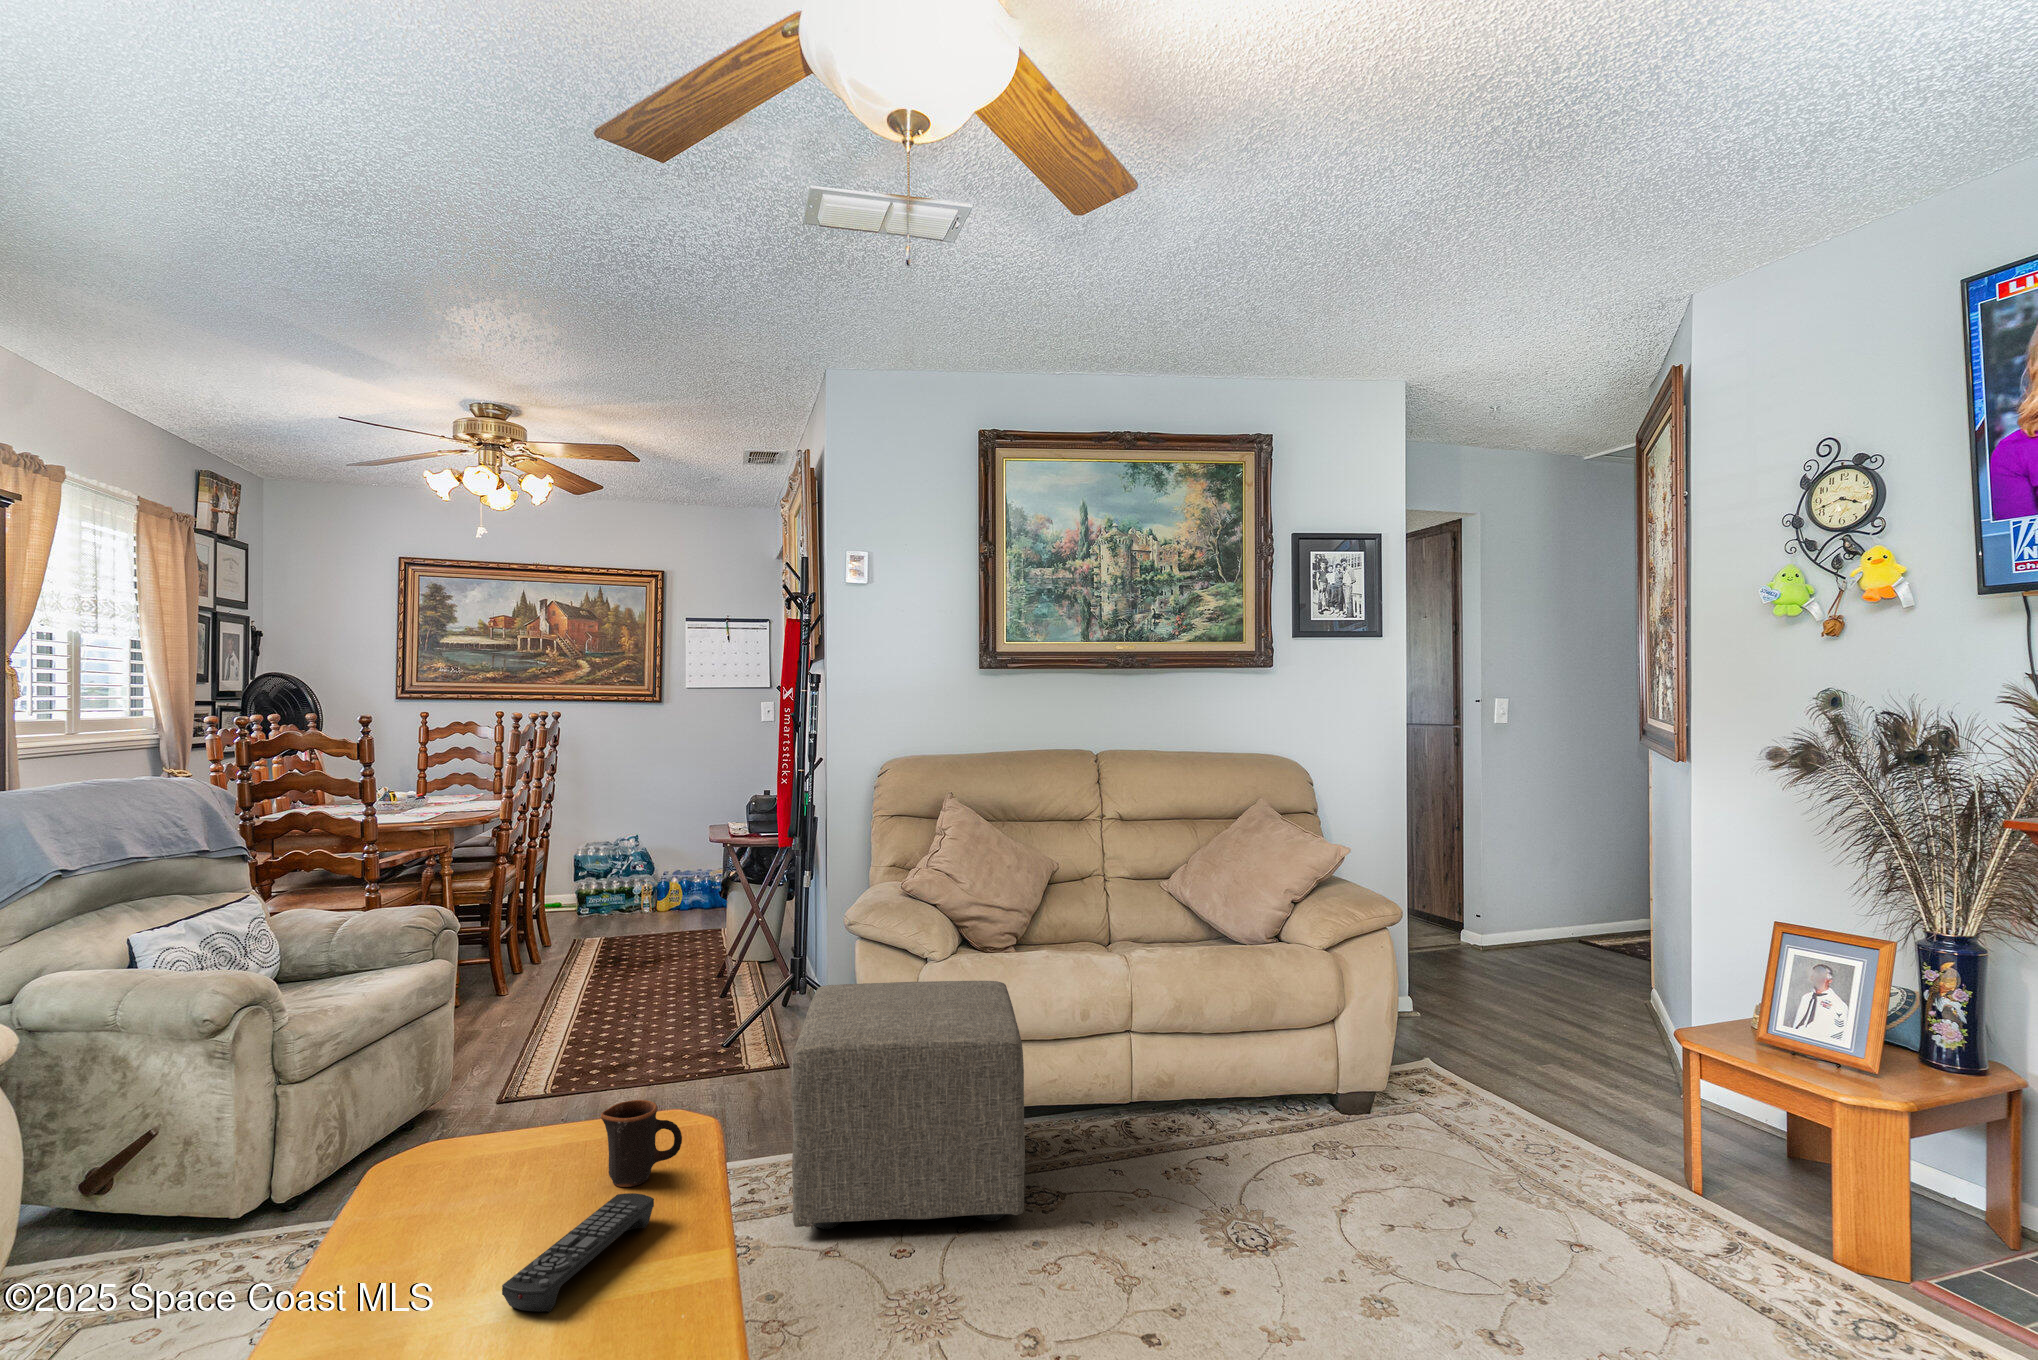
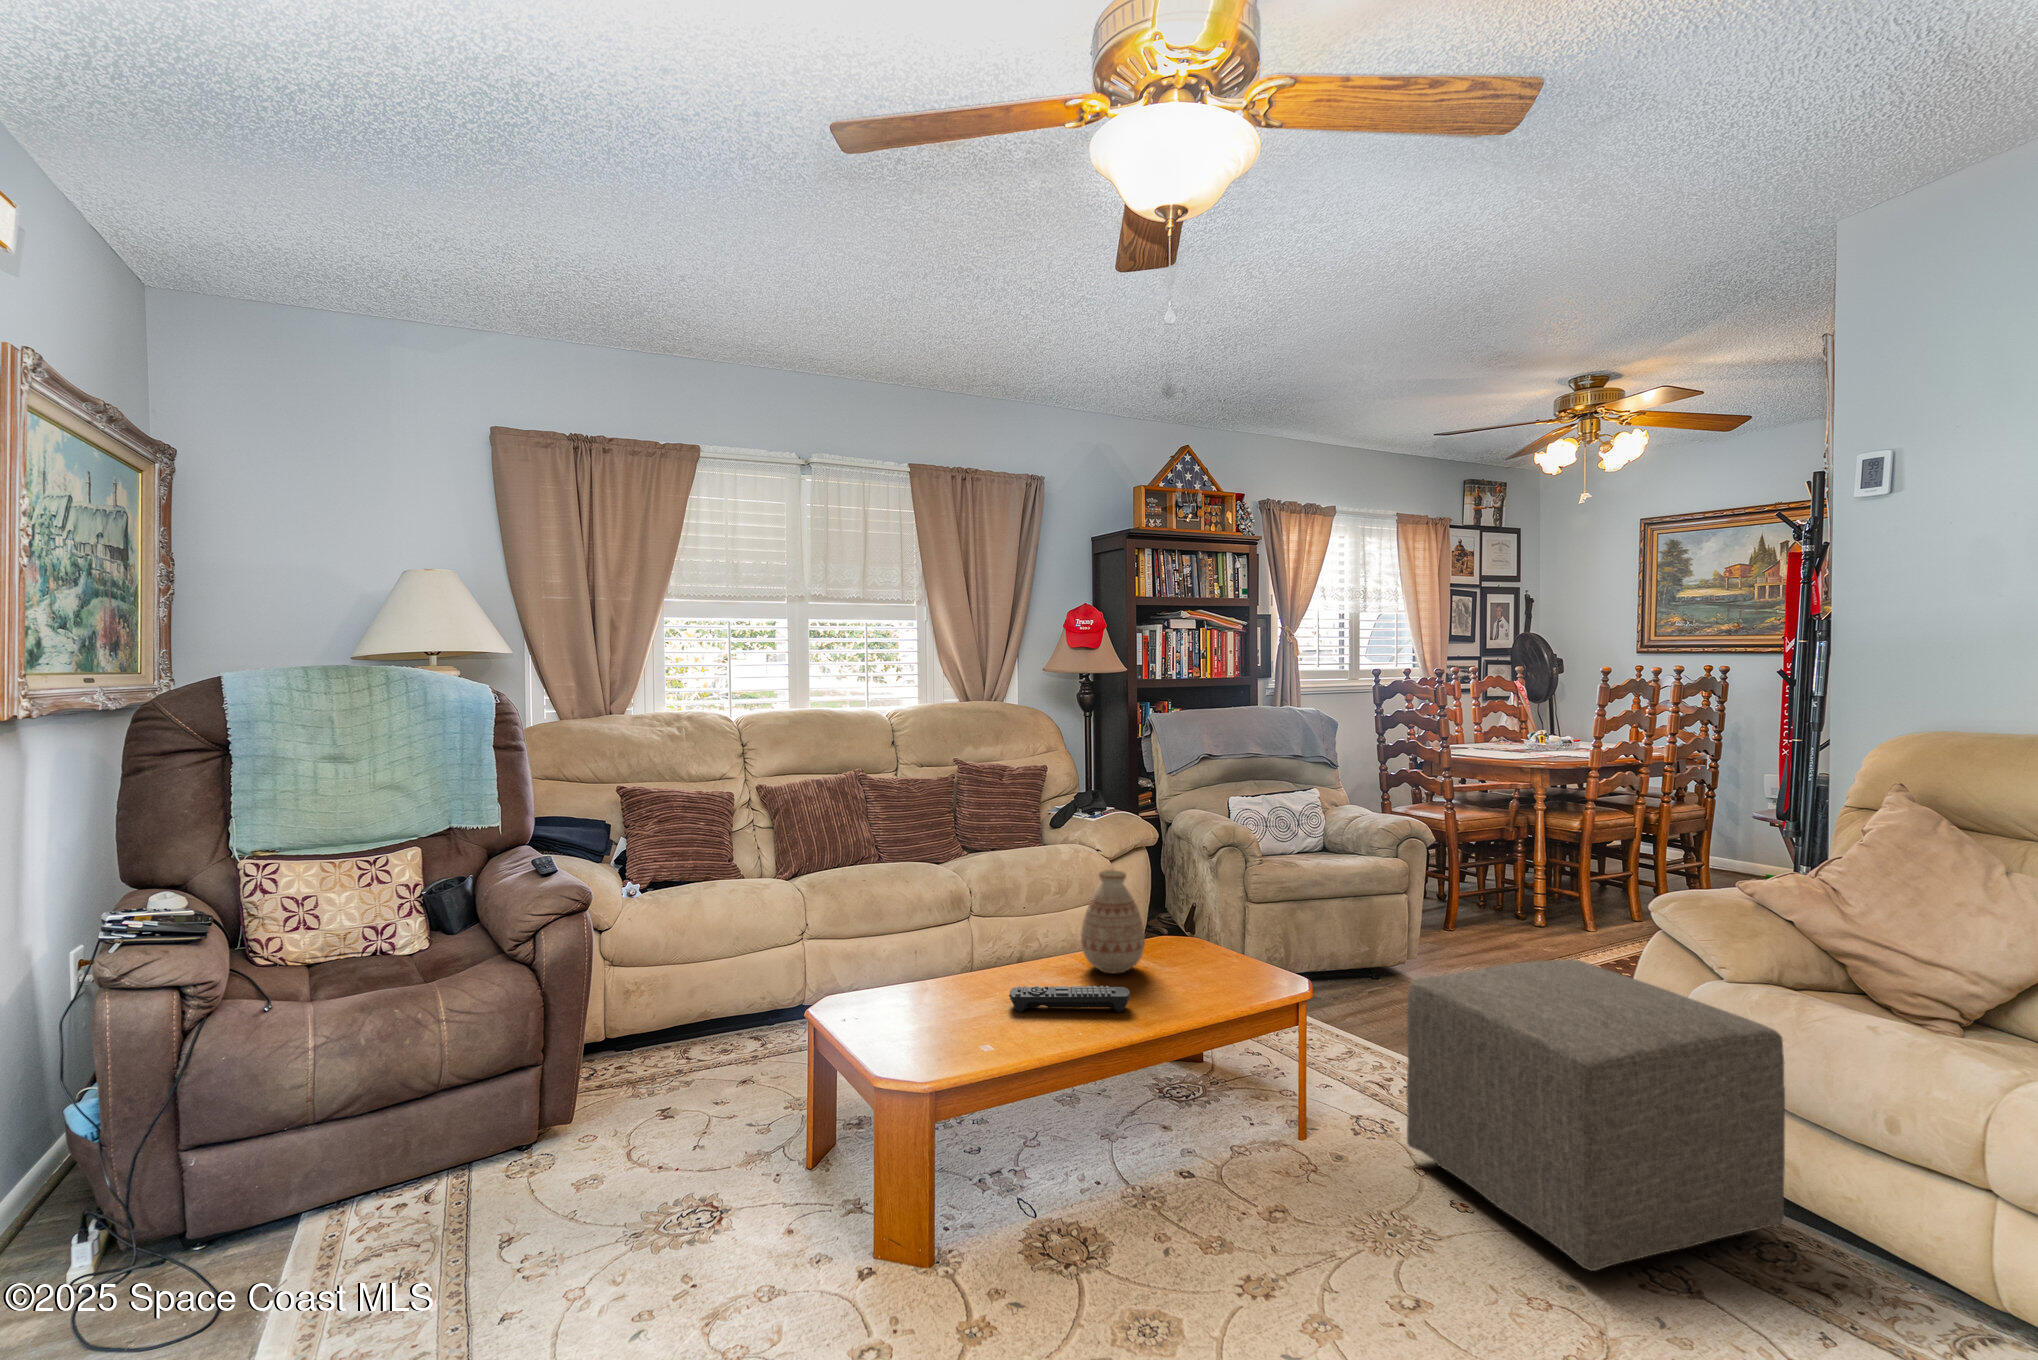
vase: none [423,1042,536,1215] -> present [1081,870,1145,973]
mug: present [601,1100,682,1187] -> none [1158,941,1204,999]

